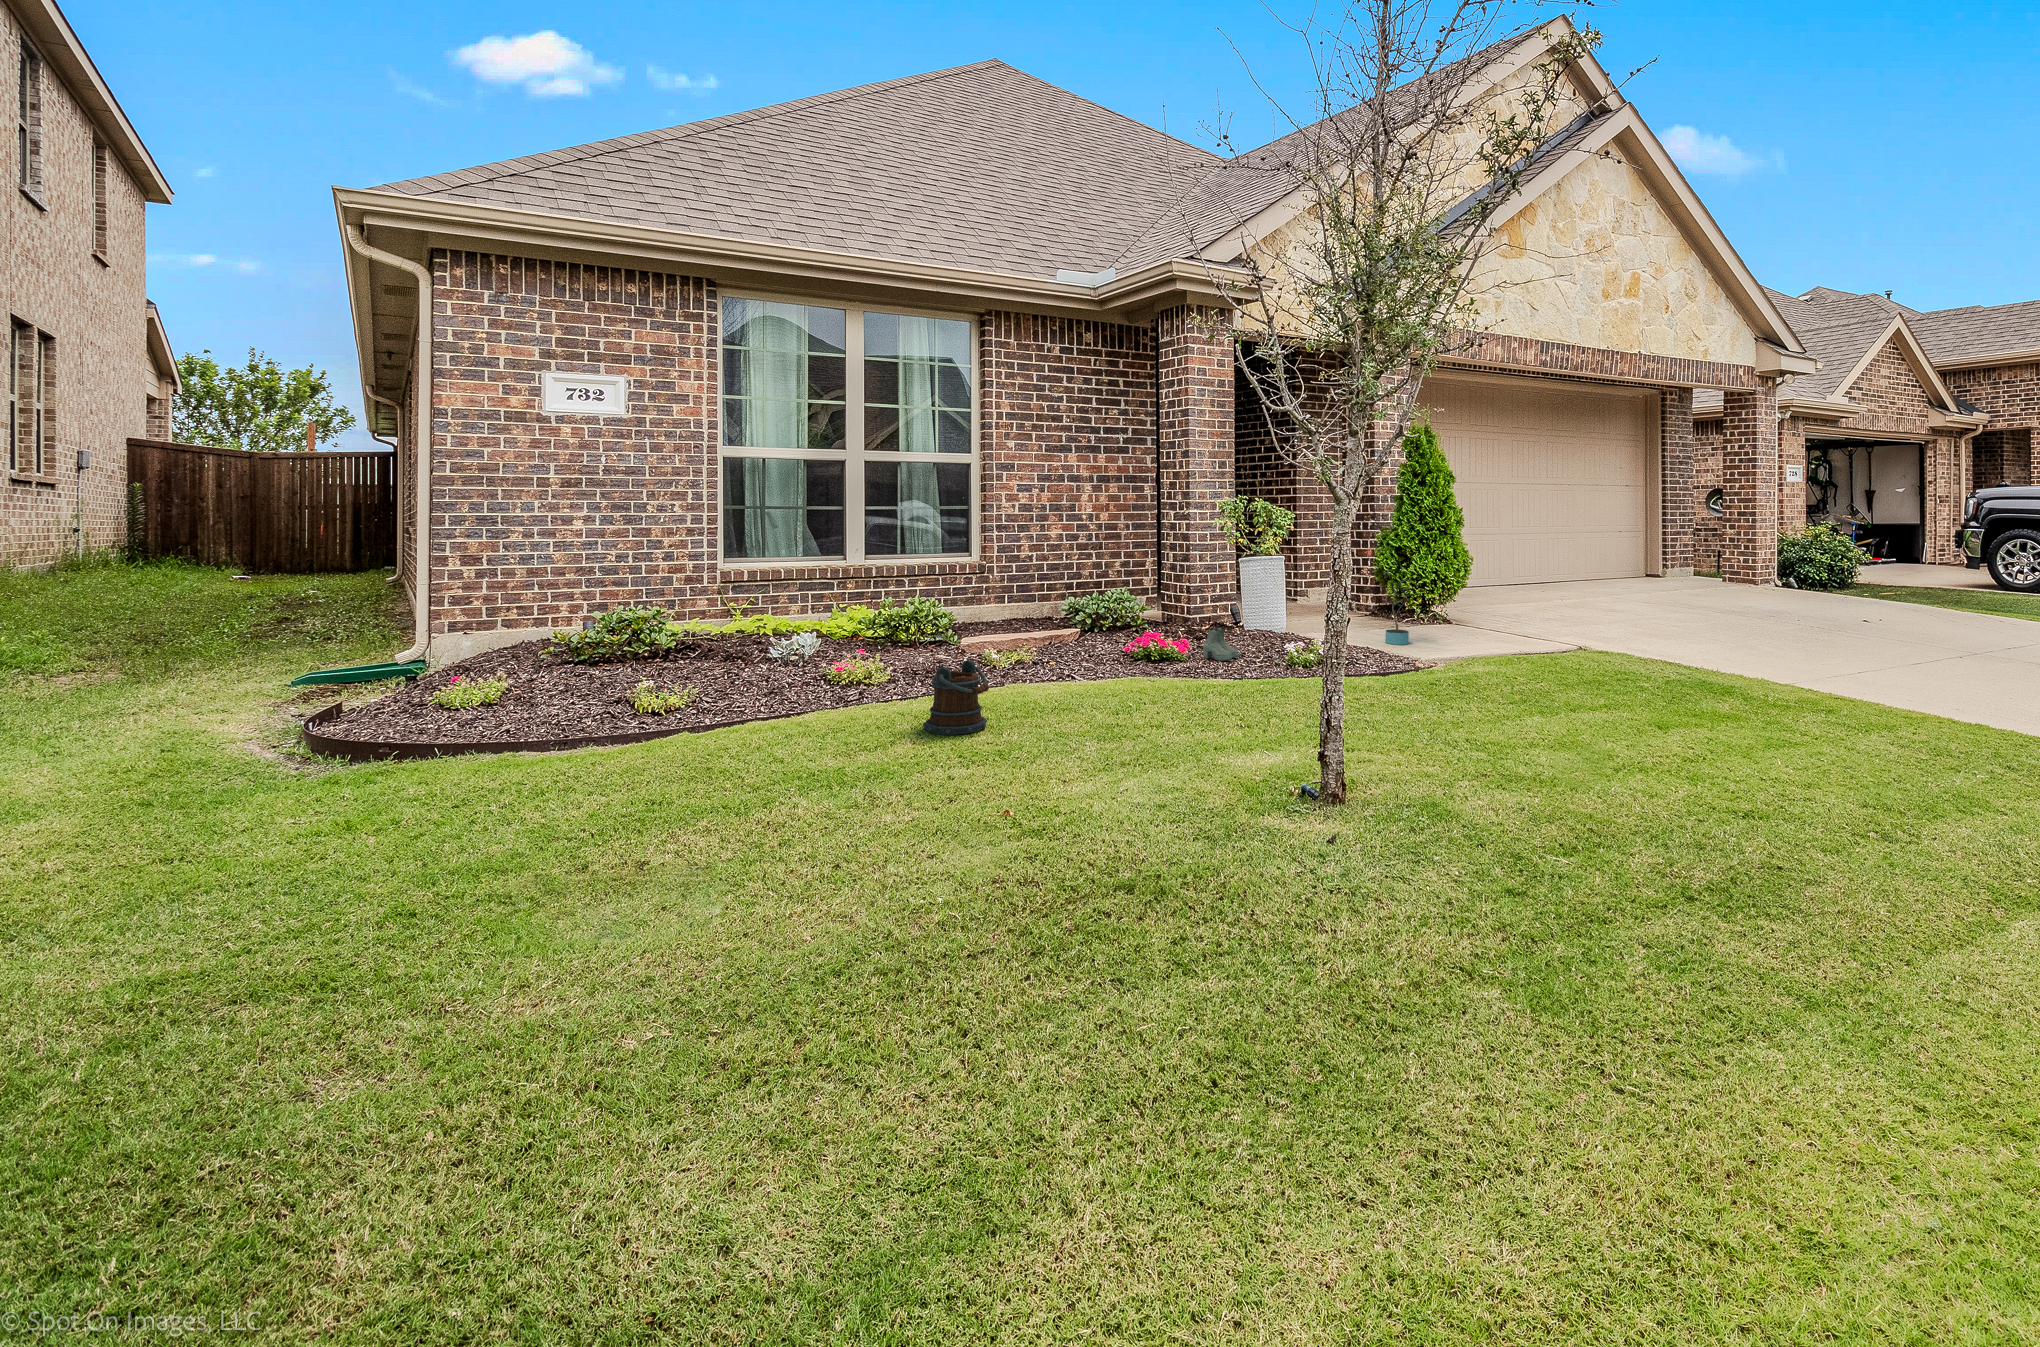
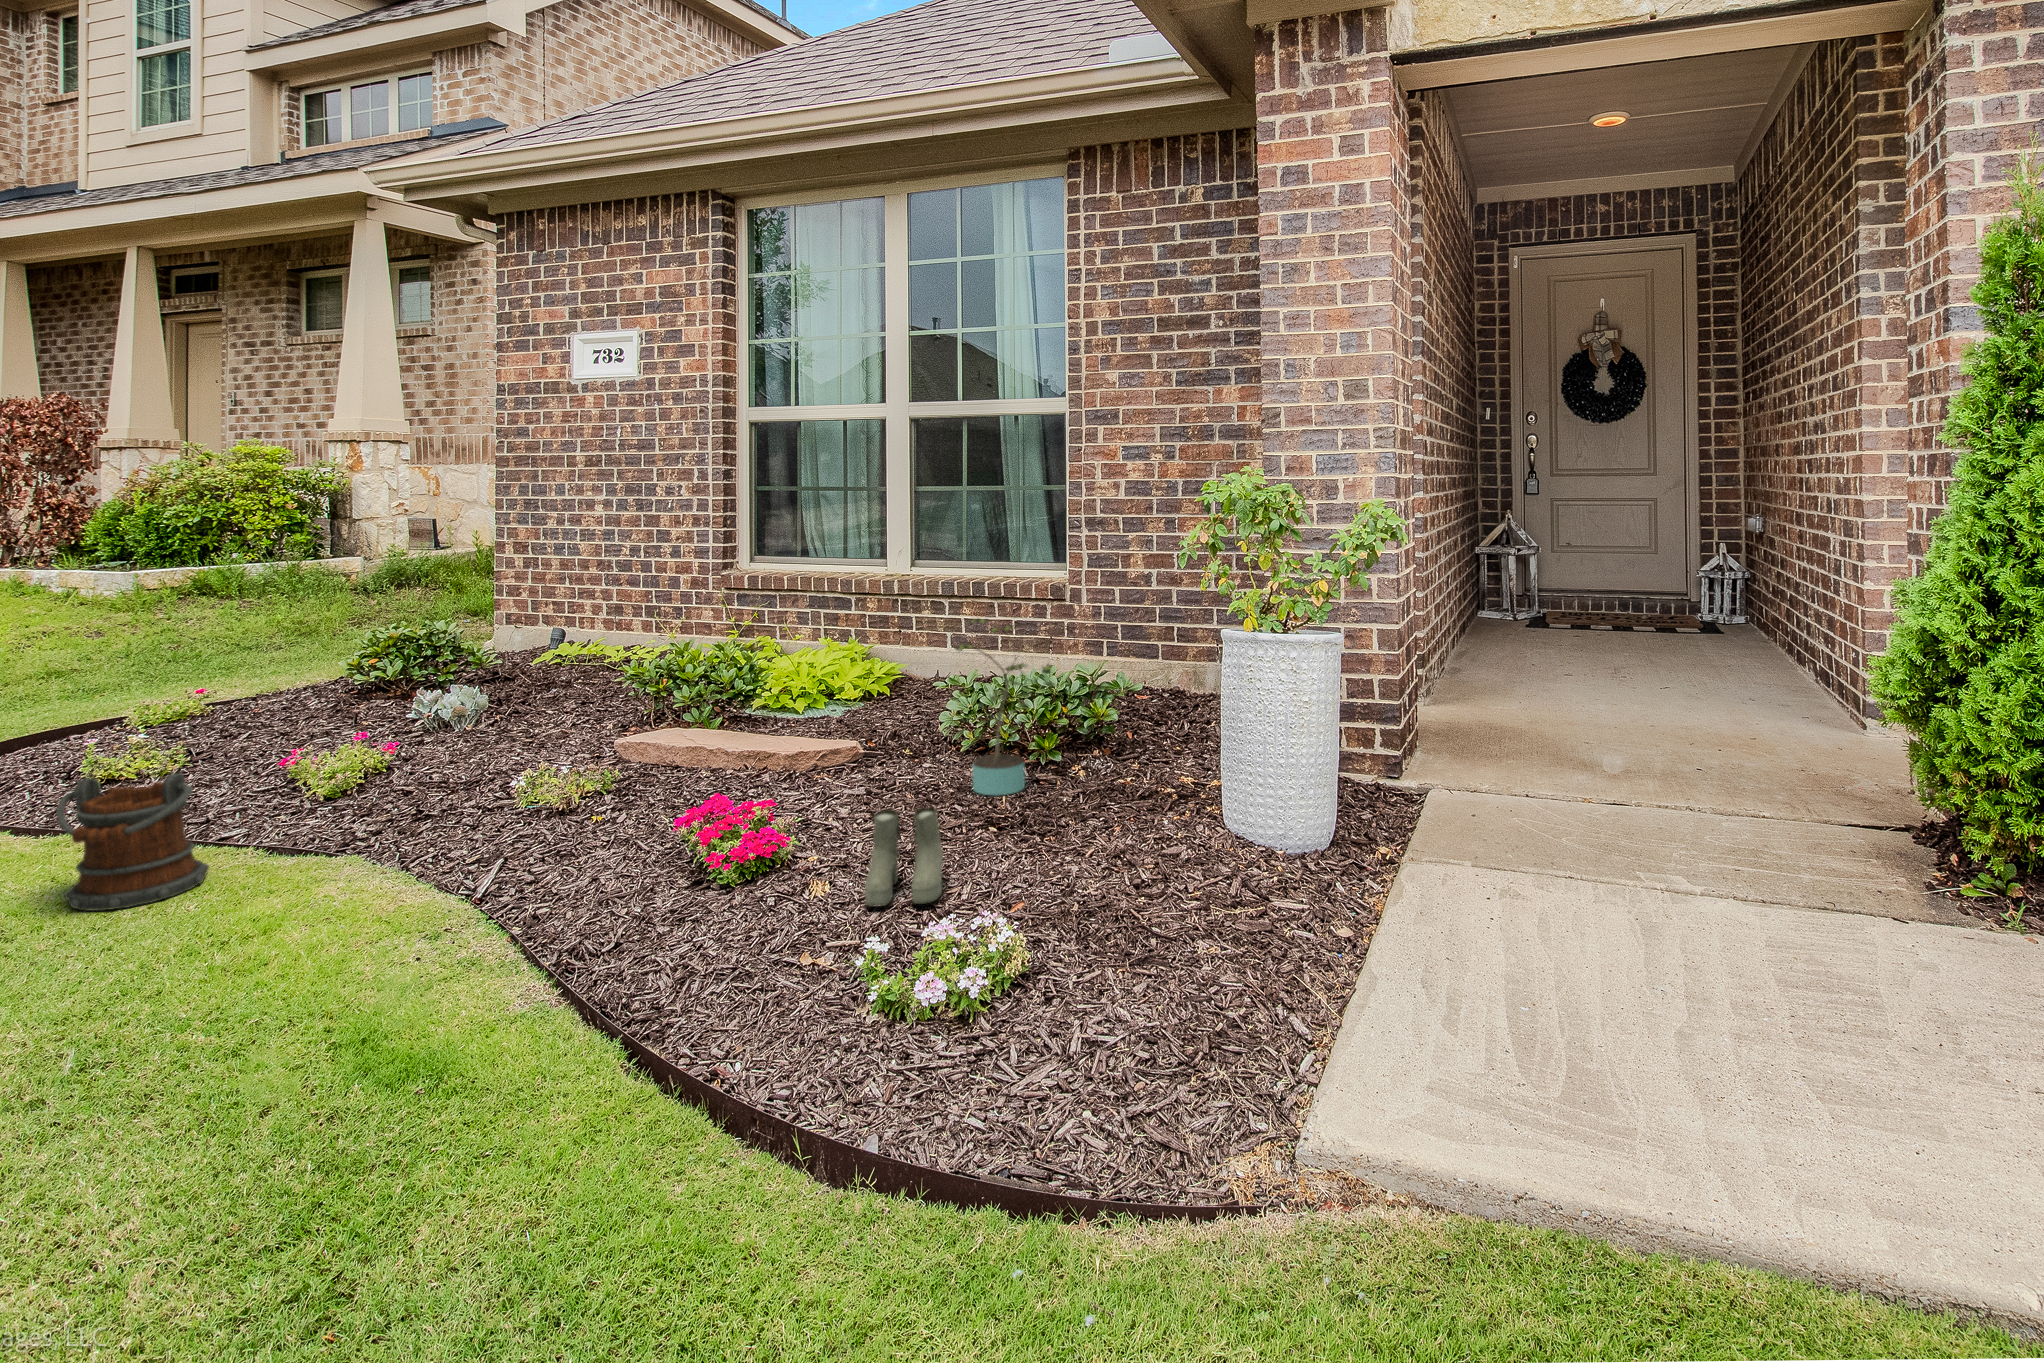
potted plant: present [1382,570,1414,645] -> present [956,618,1055,795]

